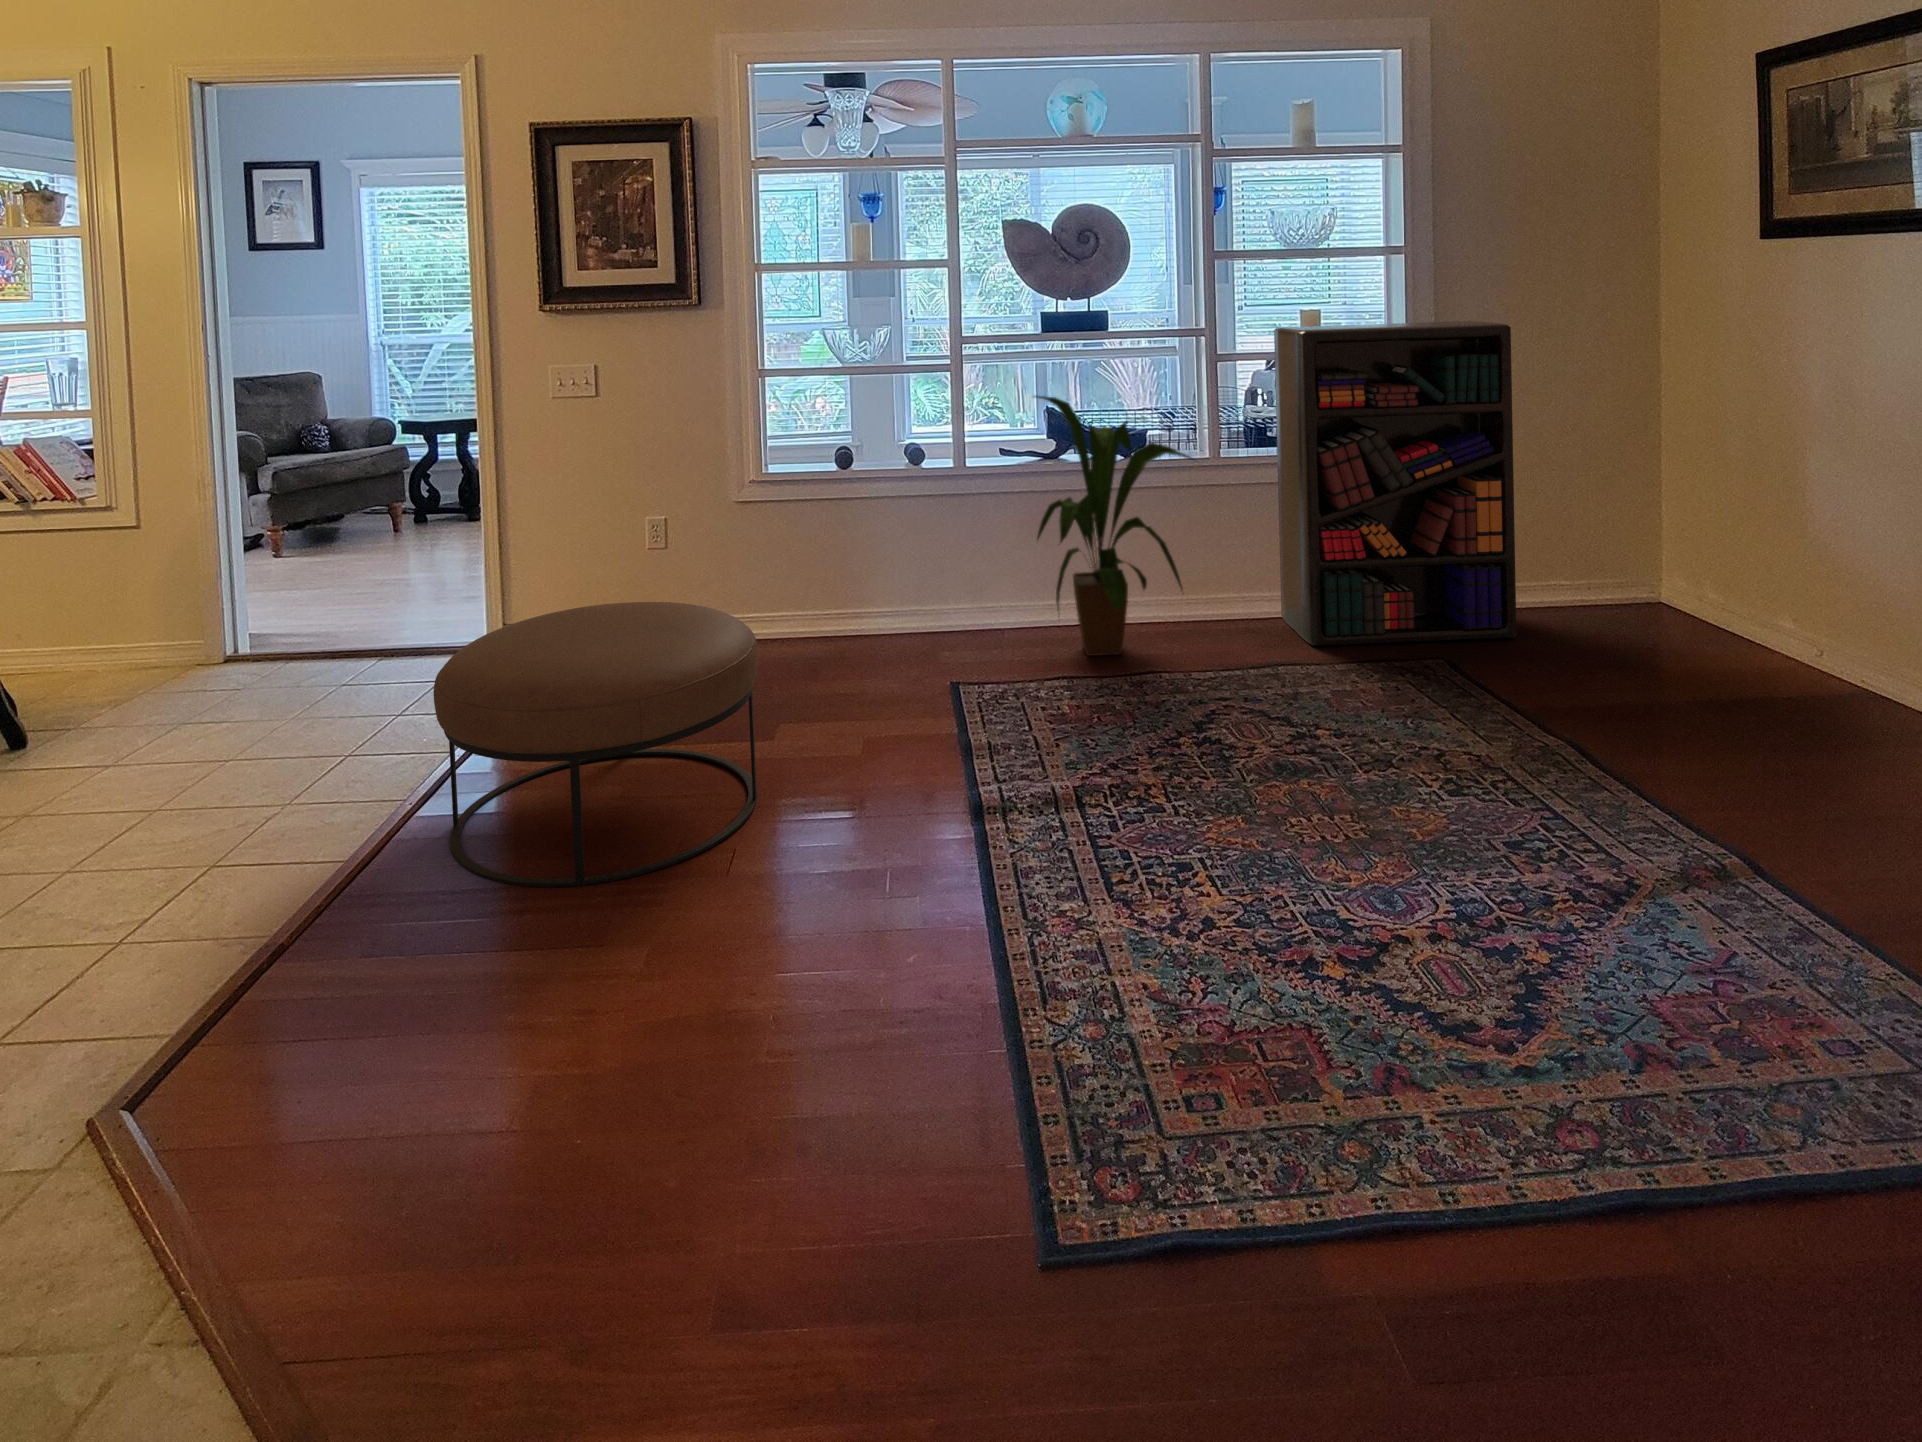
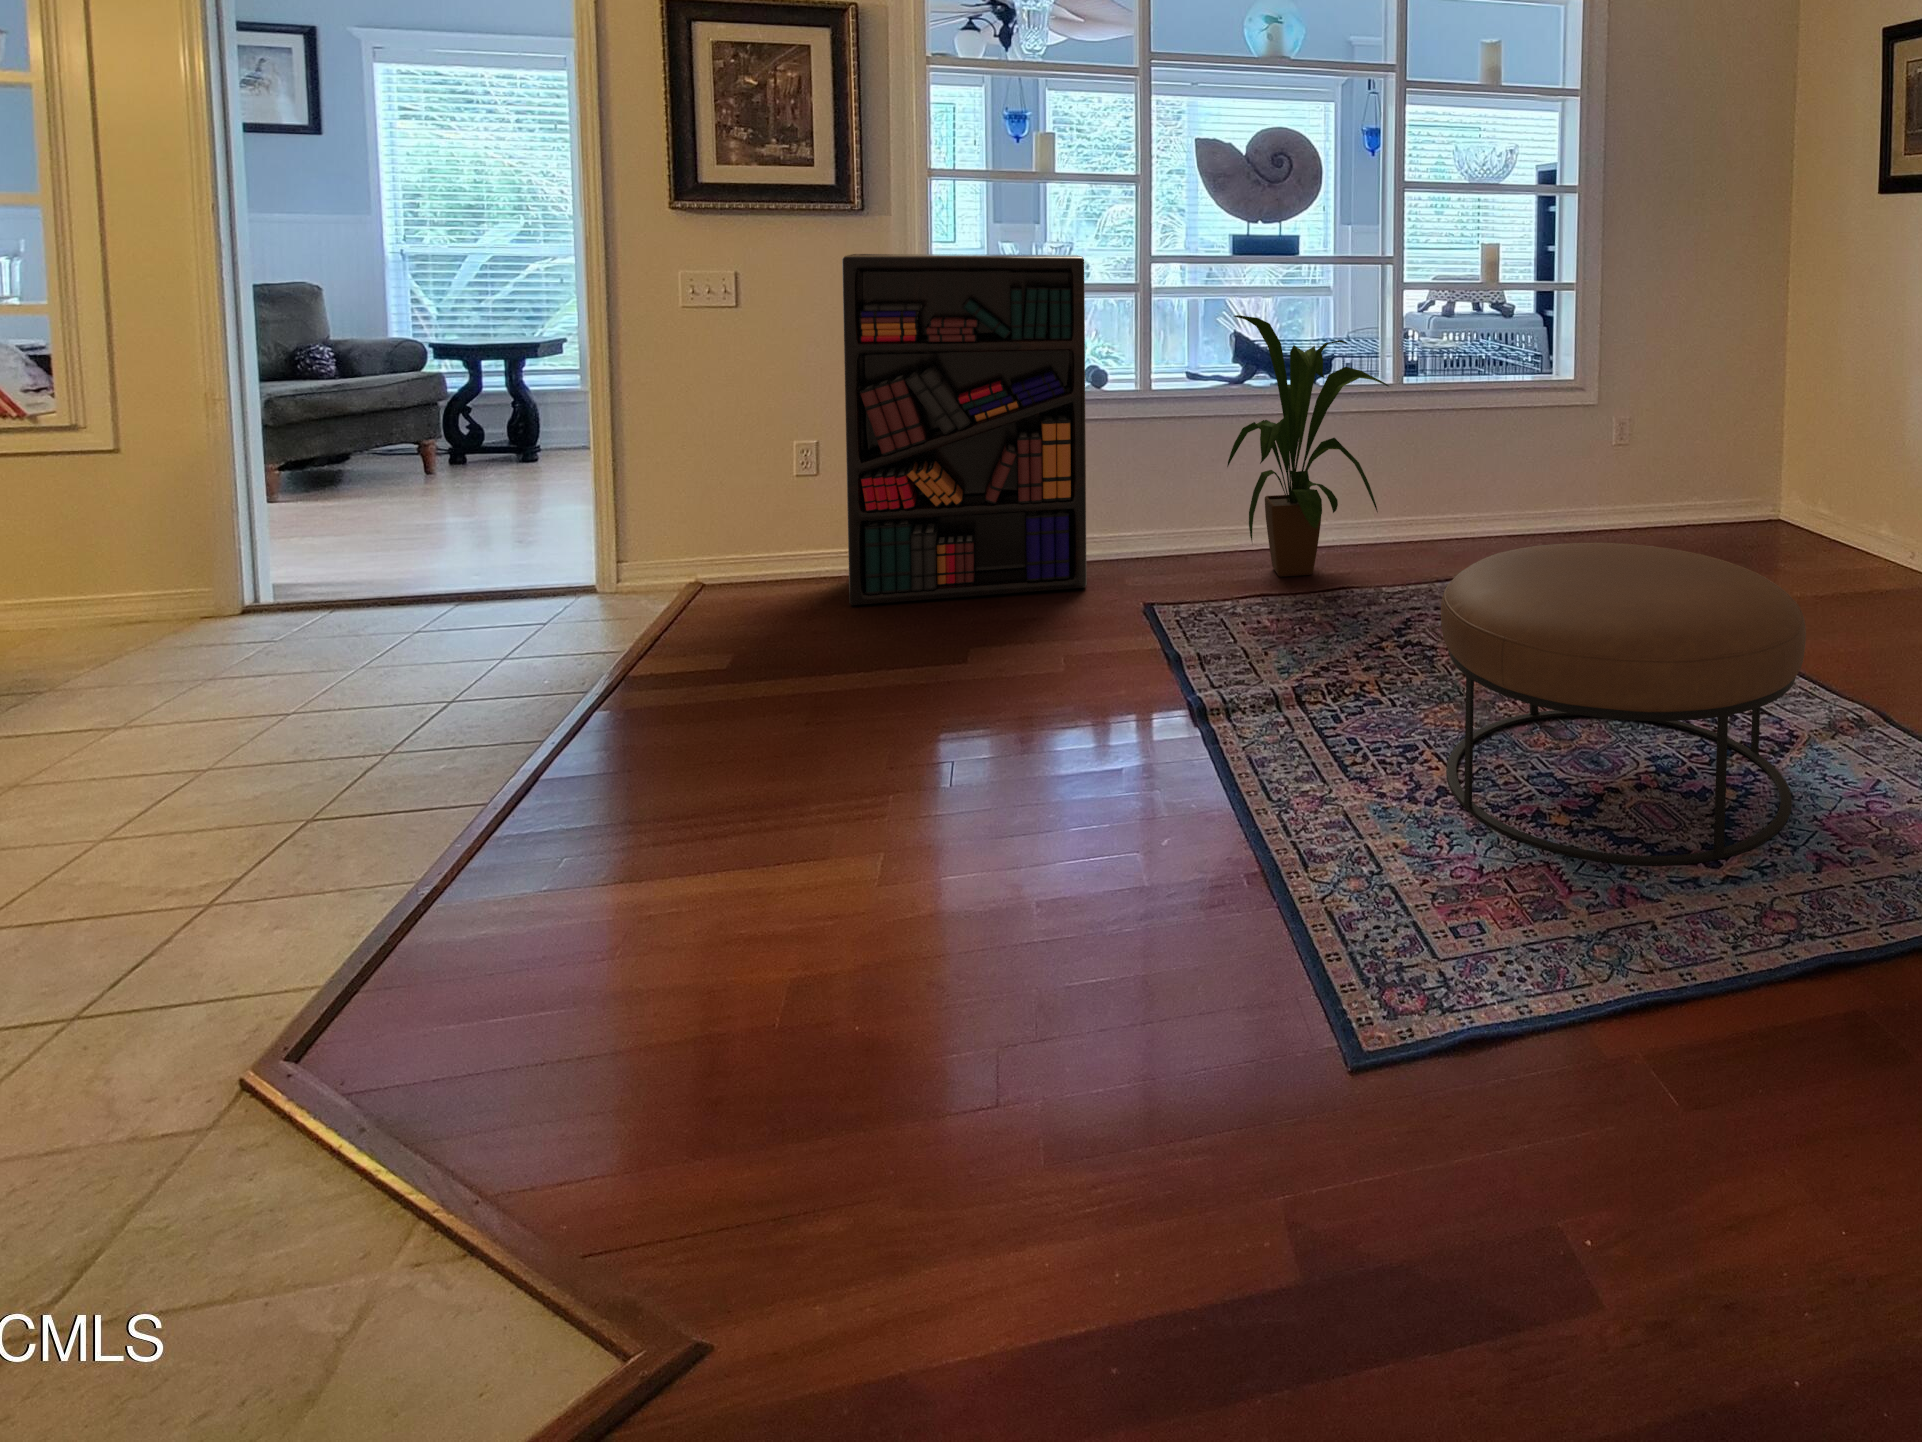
bookshelf: present [1274,321,1517,646] -> present [842,254,1087,605]
ottoman: present [433,602,758,887] -> present [1441,543,1806,865]

